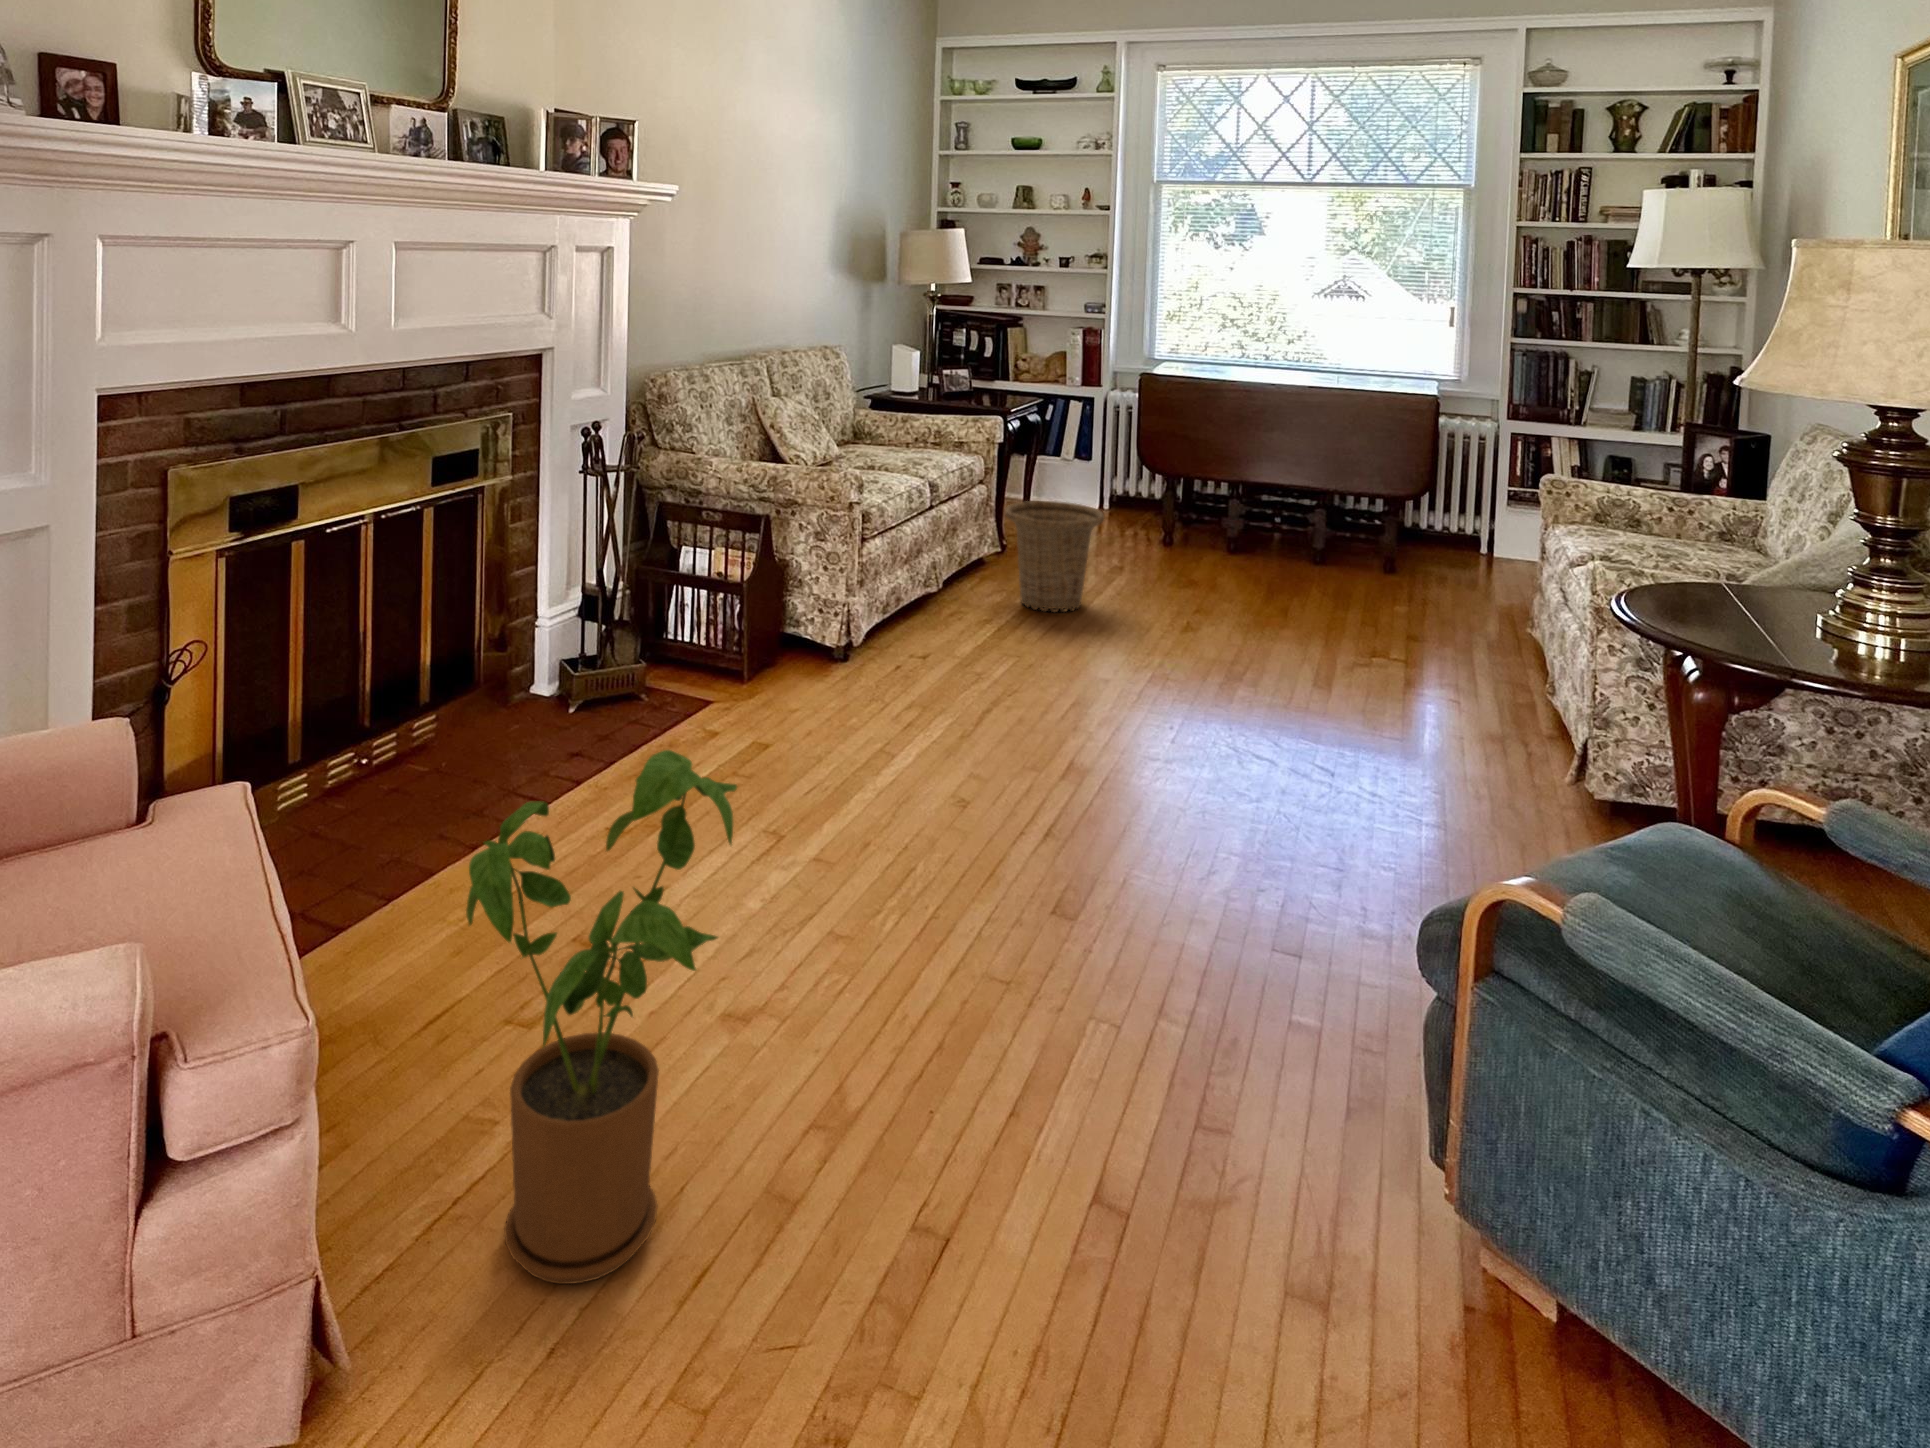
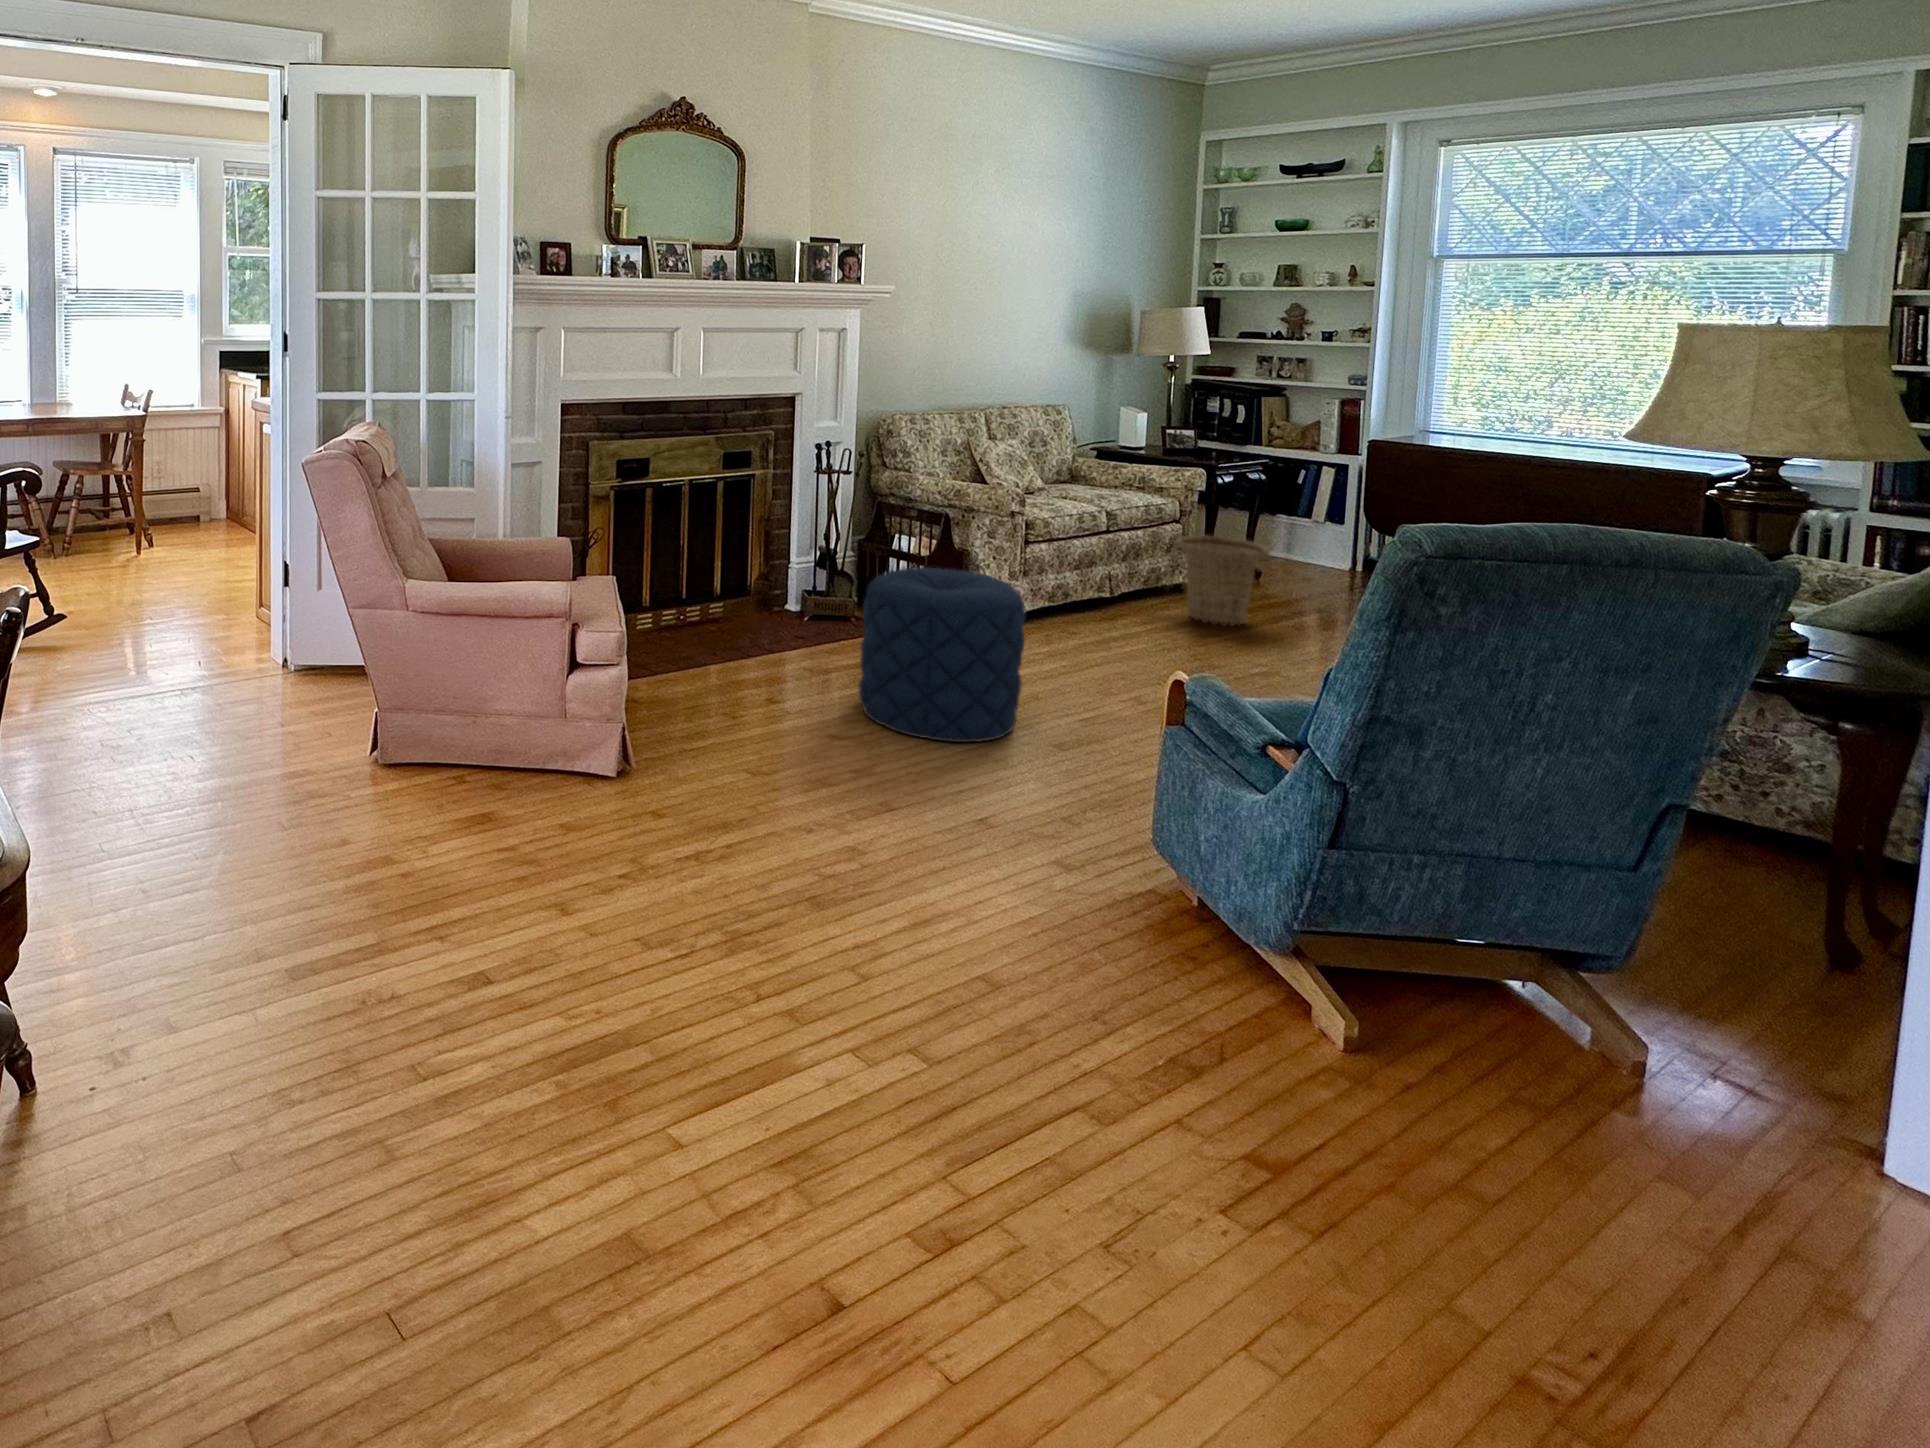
pouf: none [737,629,996,952] -> present [859,568,1025,742]
house plant: present [466,750,737,1284] -> none [686,571,812,788]

